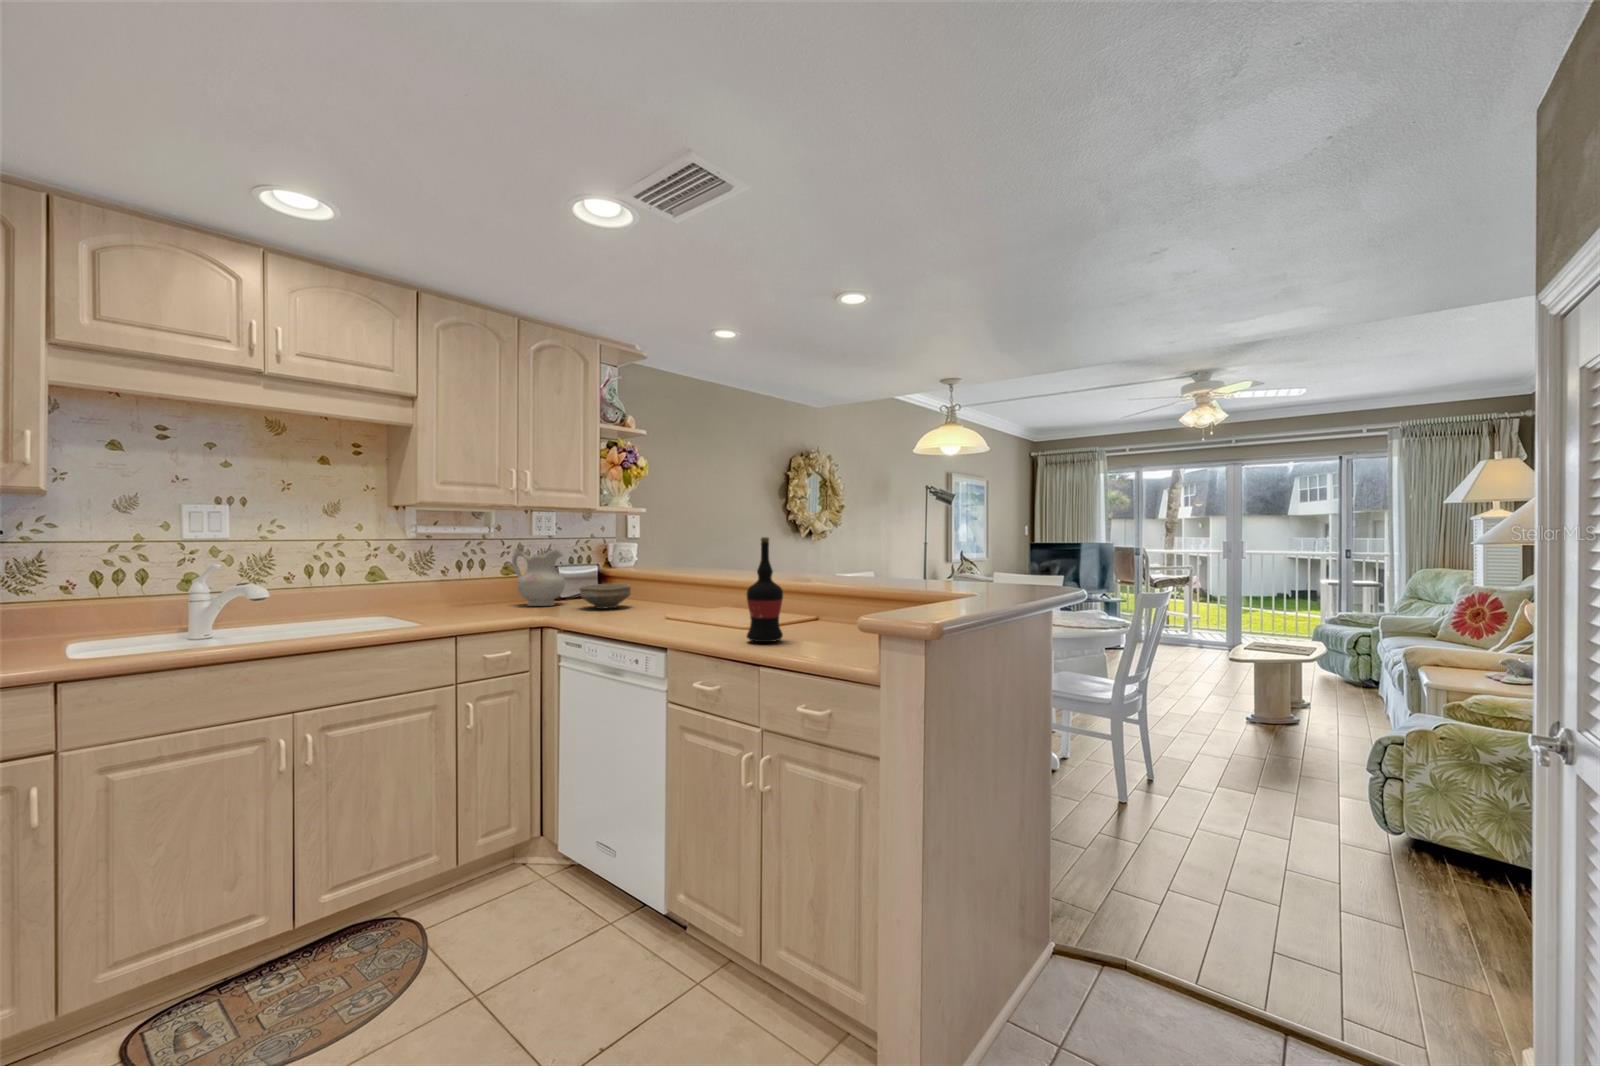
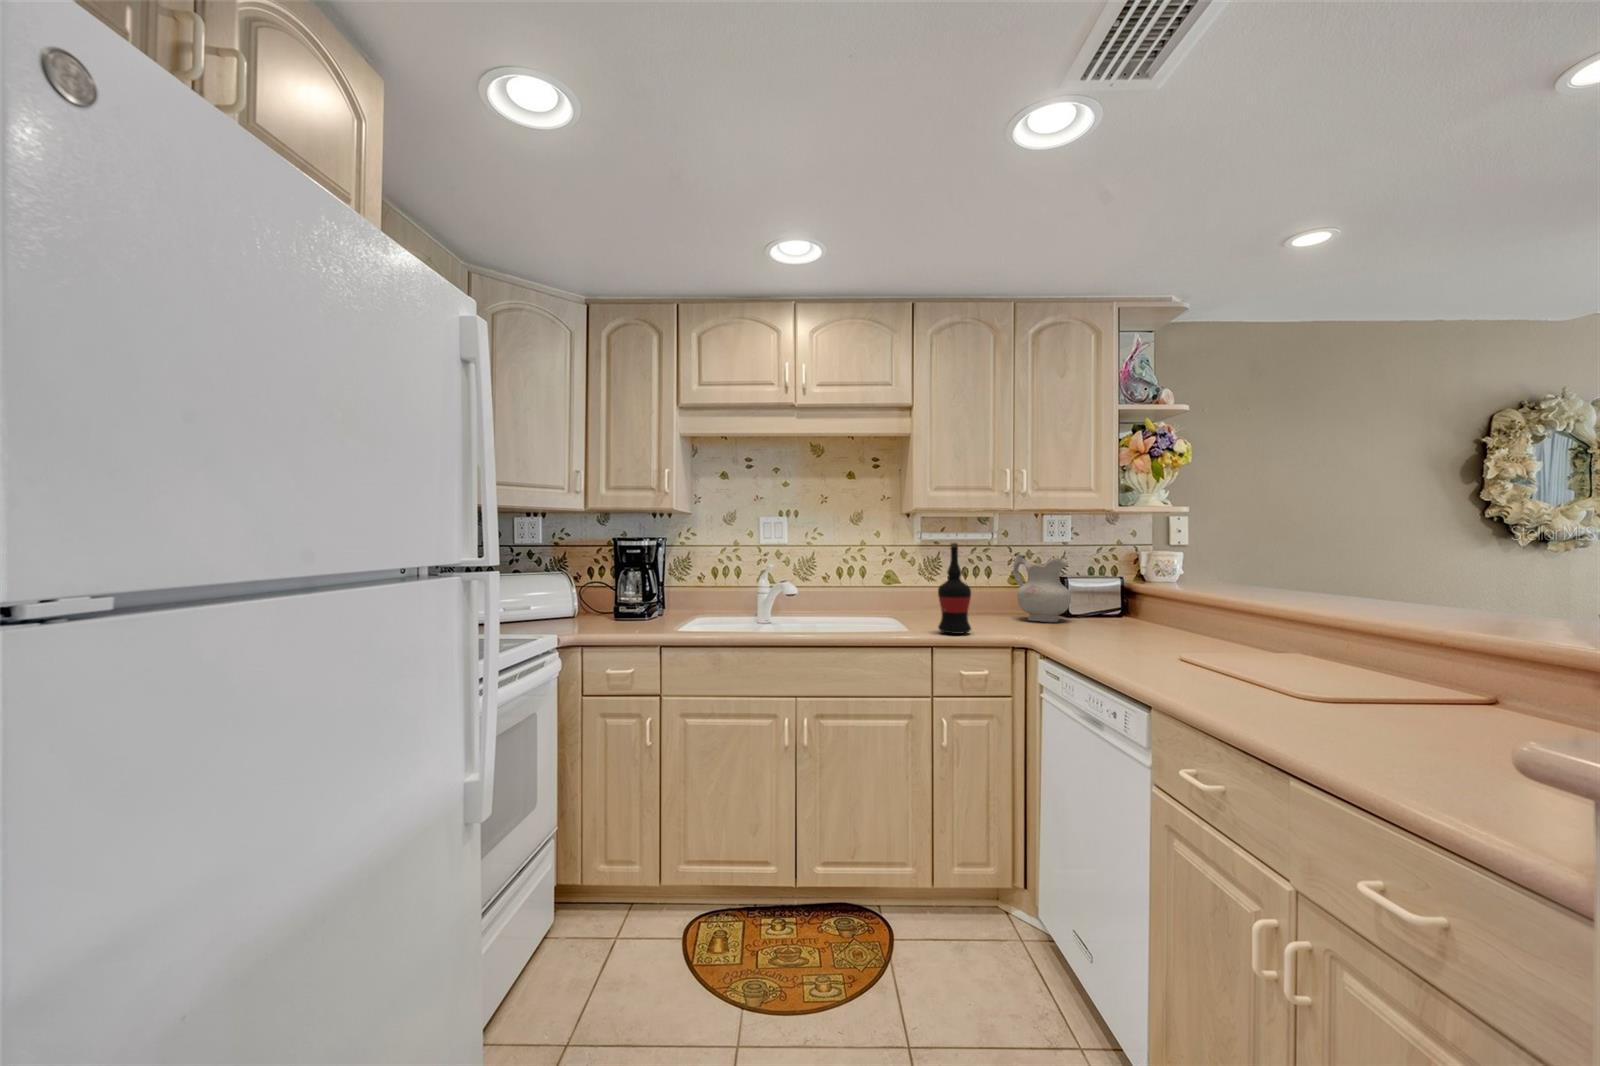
wine bottle: present [747,537,783,642] -> present [938,543,971,634]
bowl: present [579,584,631,609] -> none [1078,602,1148,634]

